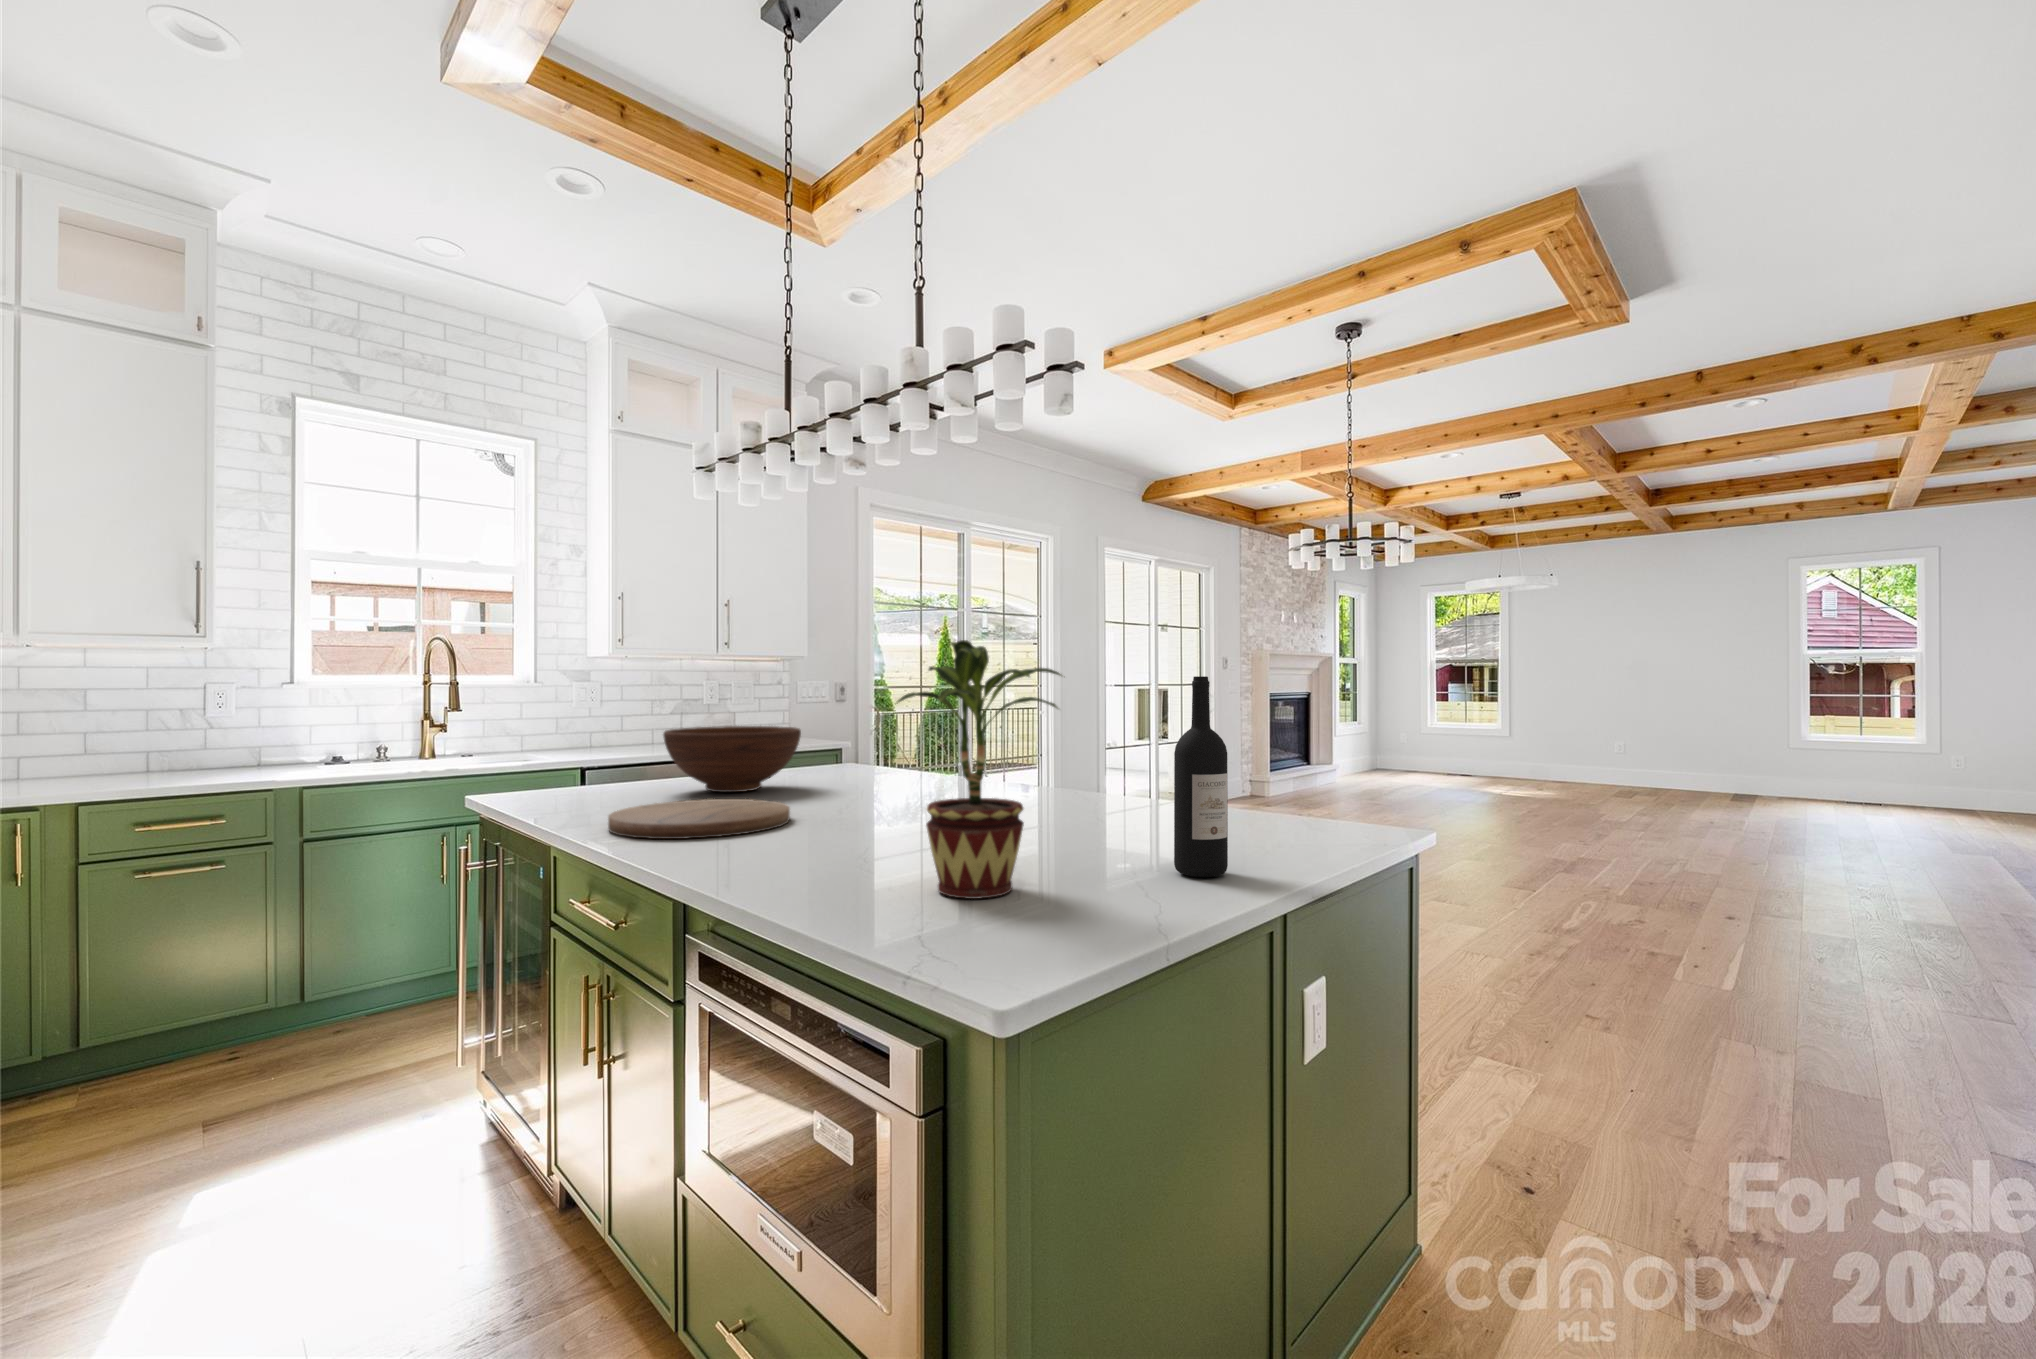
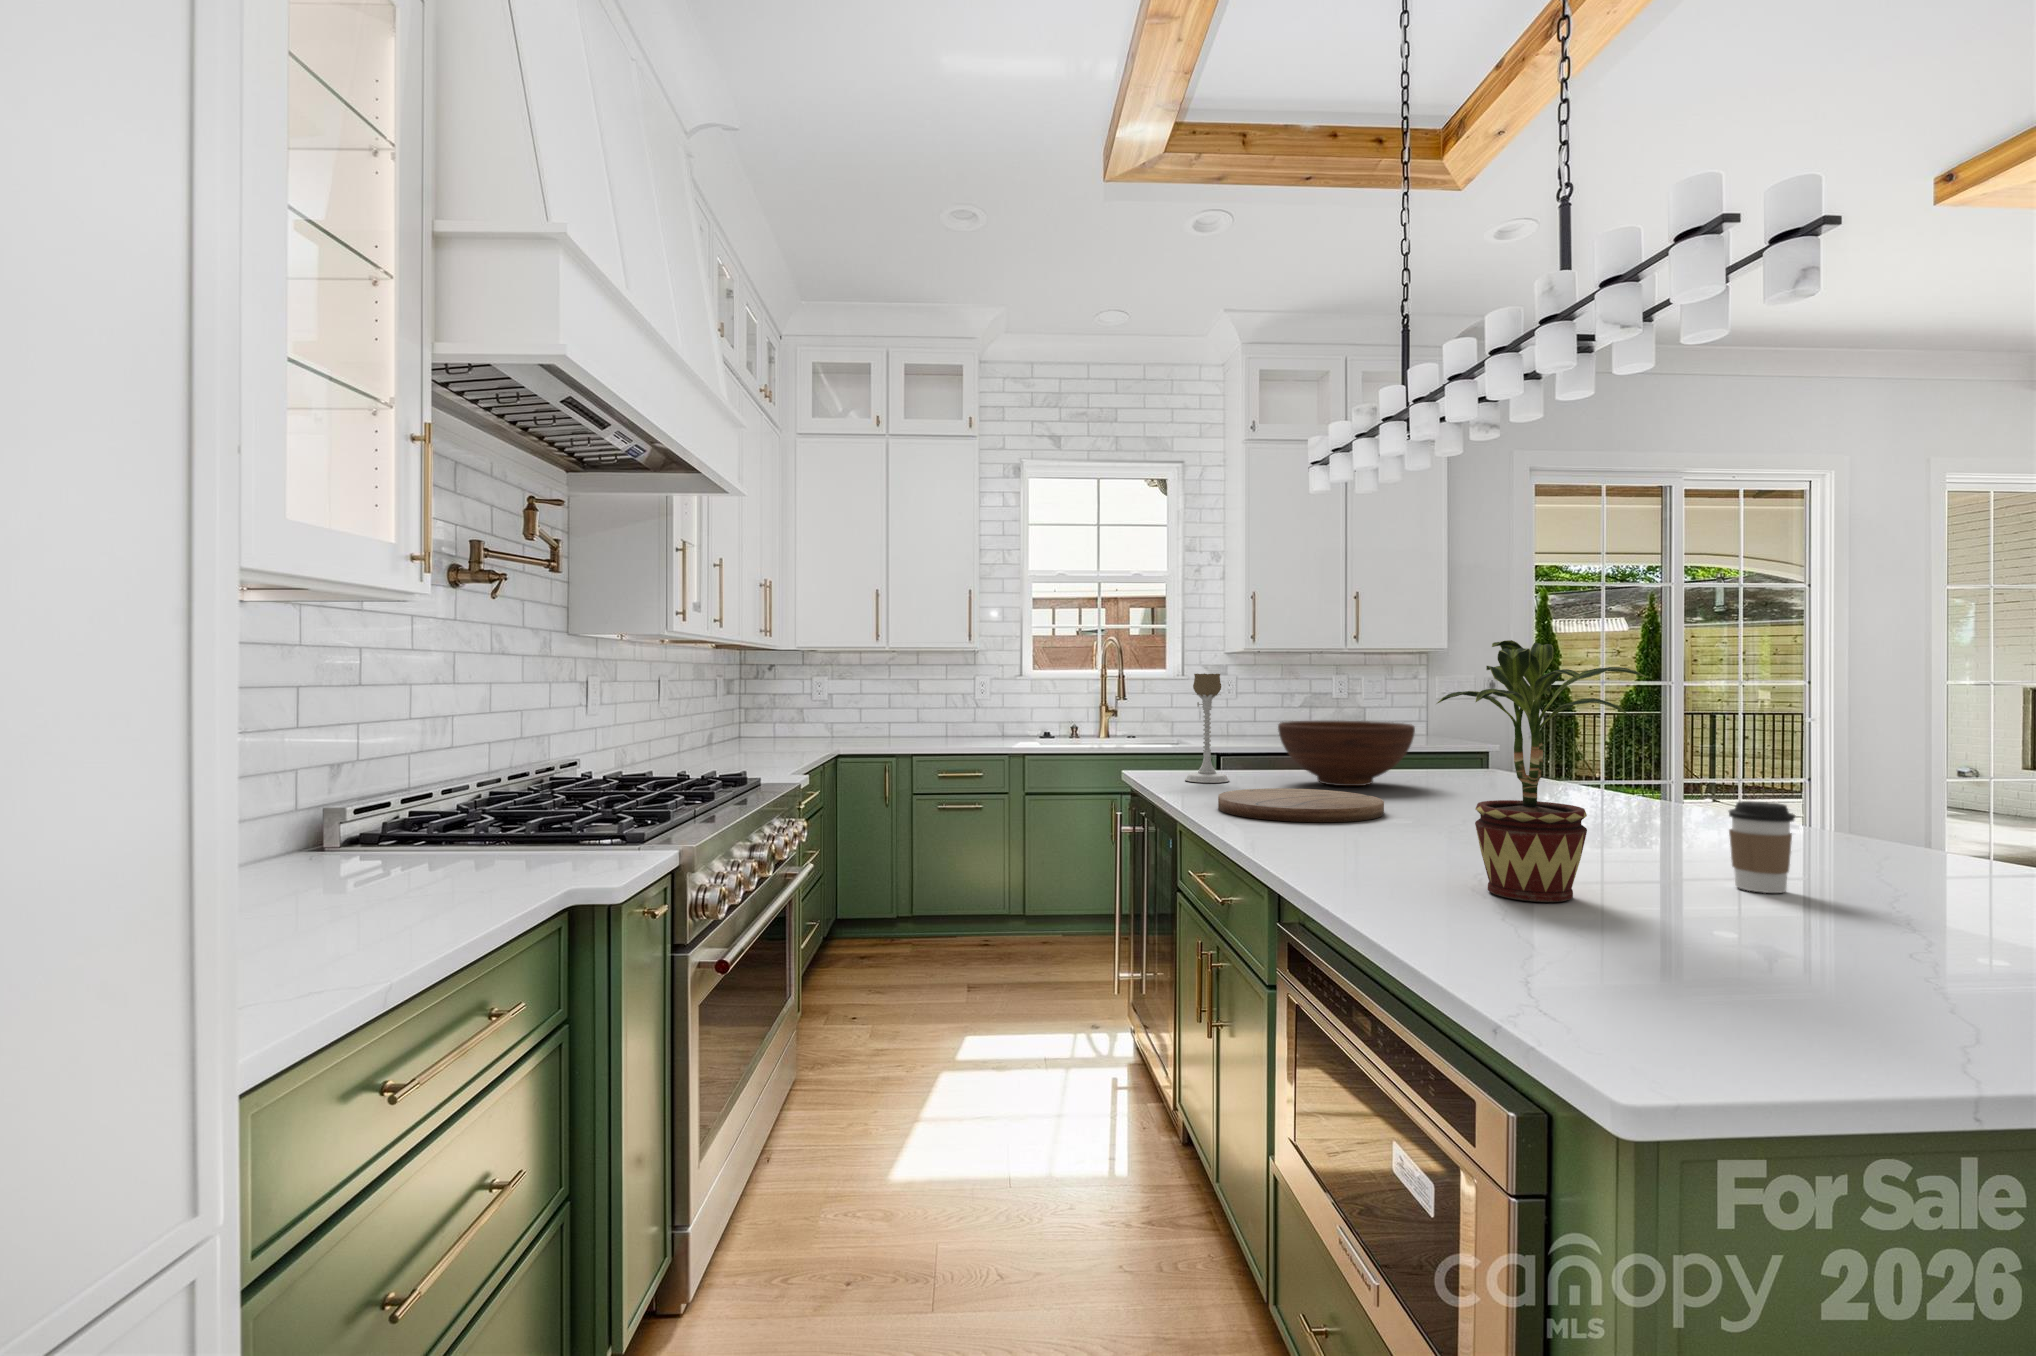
wine bottle: present [1174,676,1228,877] -> none [1807,677,1890,923]
candle holder: none [553,679,608,801] -> present [1185,673,1229,783]
coffee cup: none [1105,782,1152,859] -> present [1729,801,1795,893]

